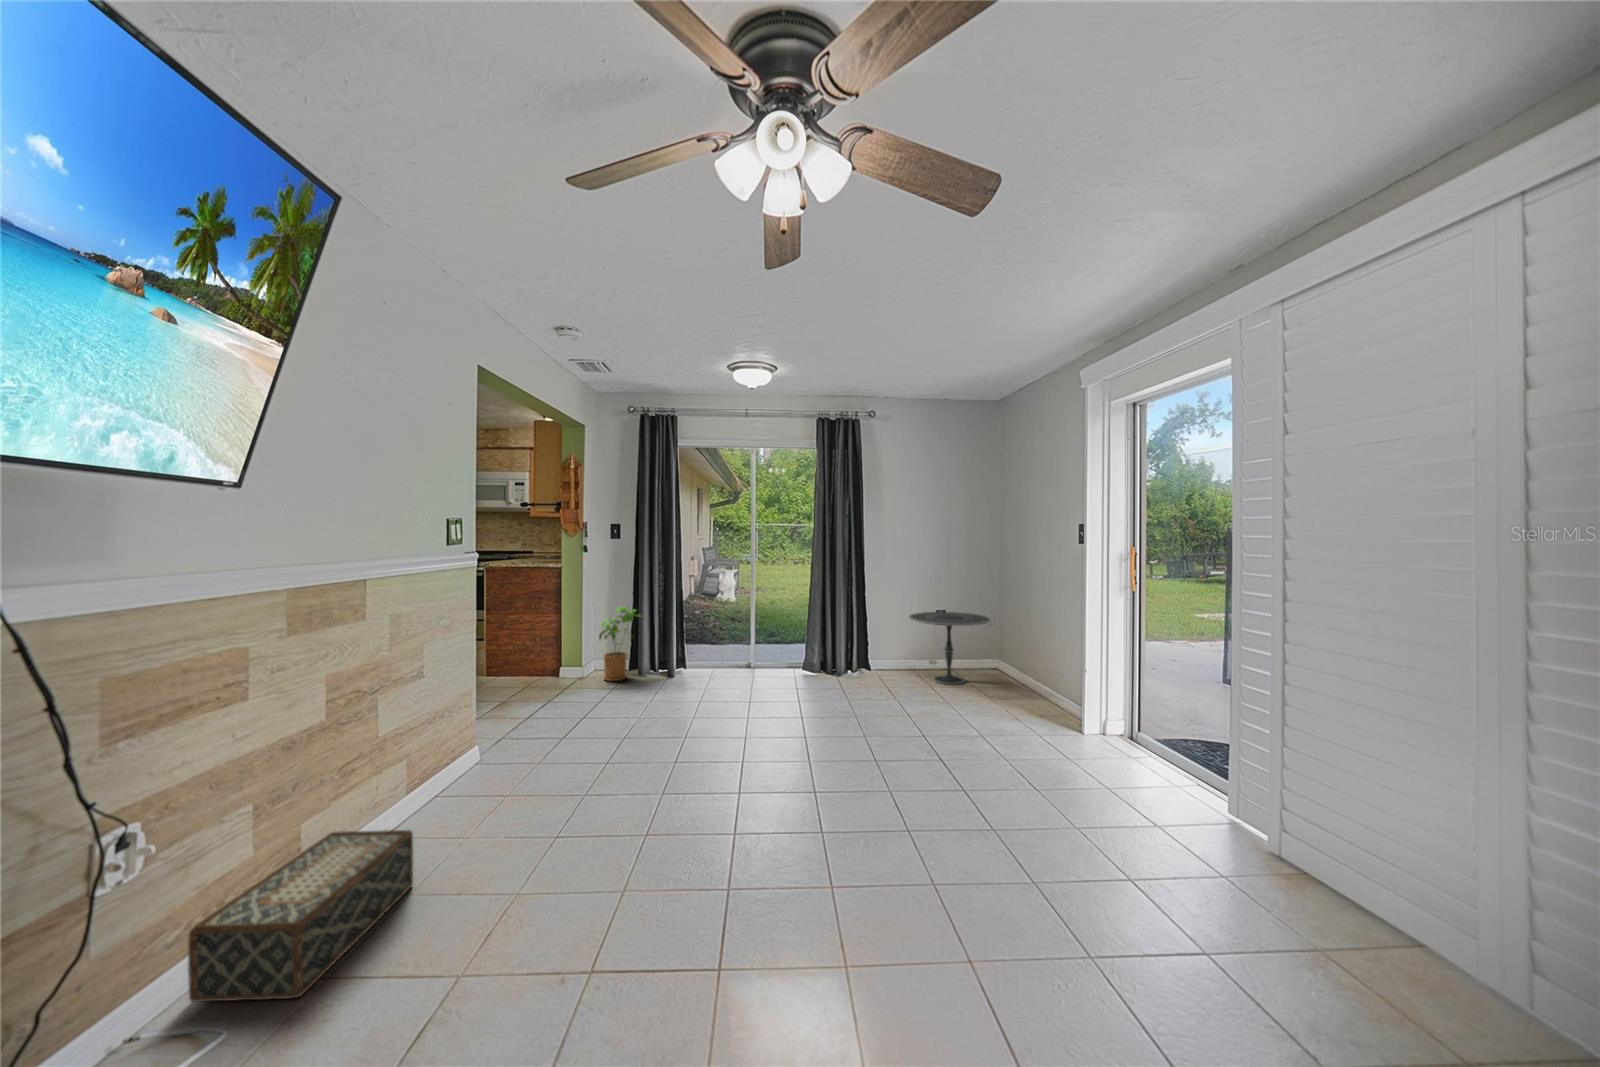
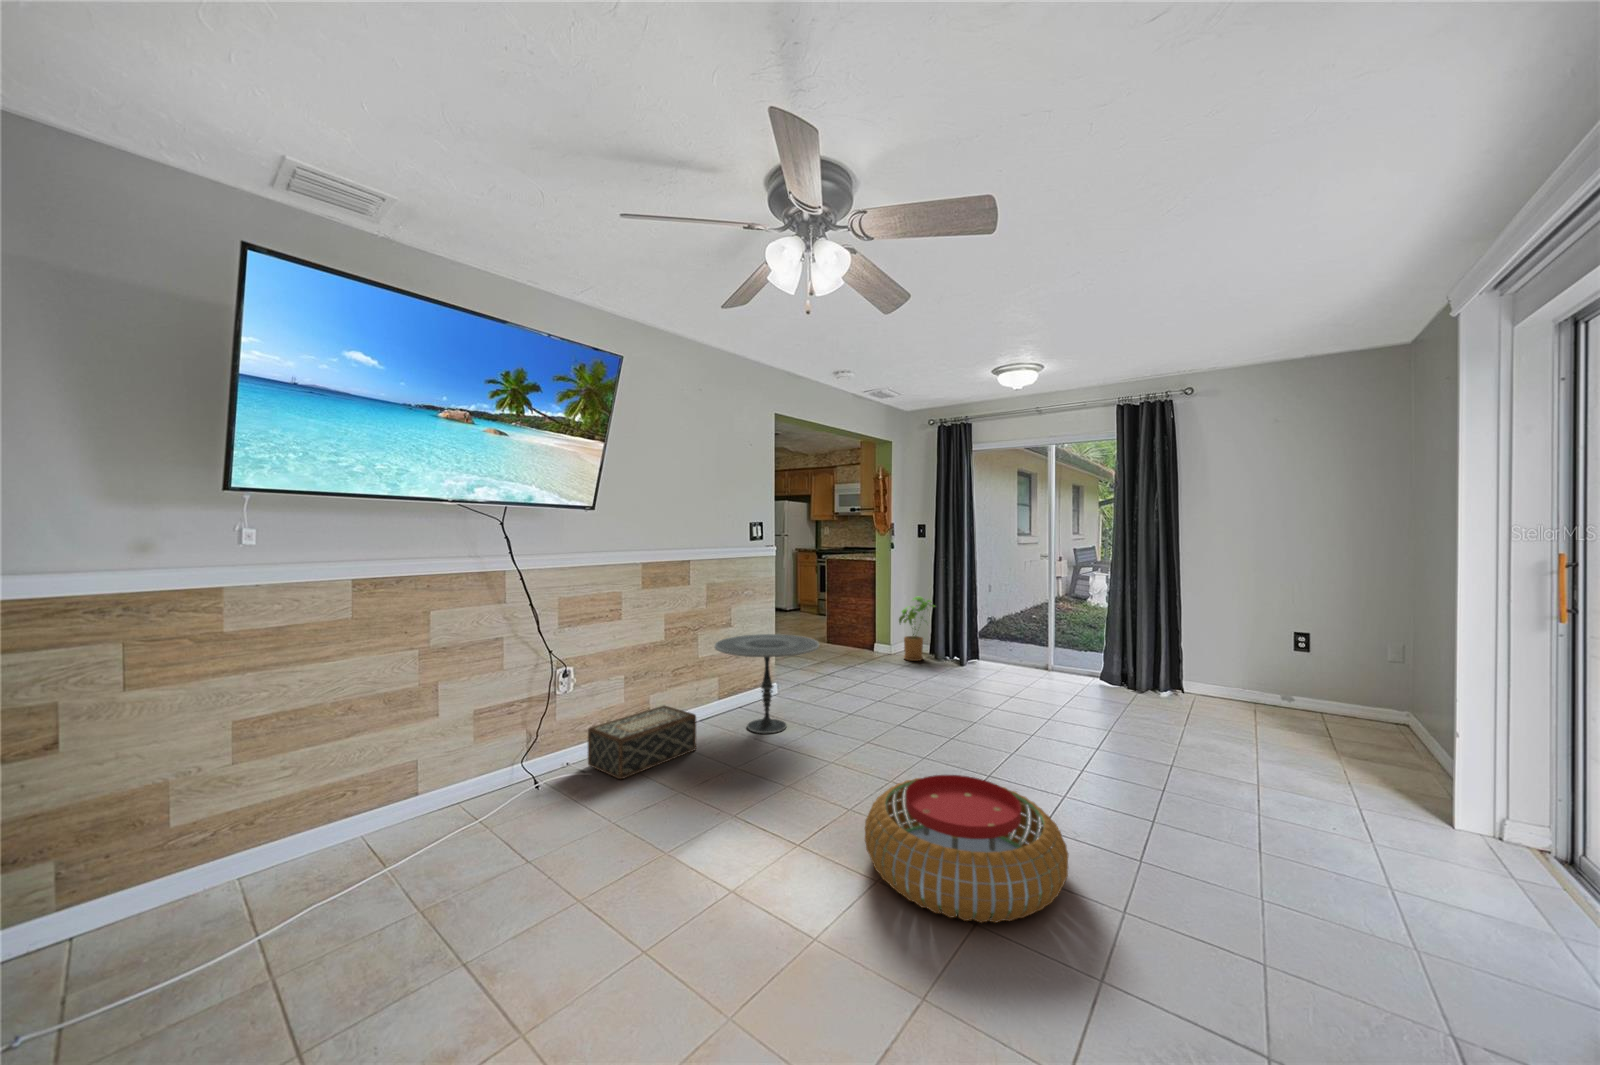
side table: present [909,612,991,684] -> present [715,634,819,733]
pouf: none [770,801,985,970] -> present [865,775,1069,923]

